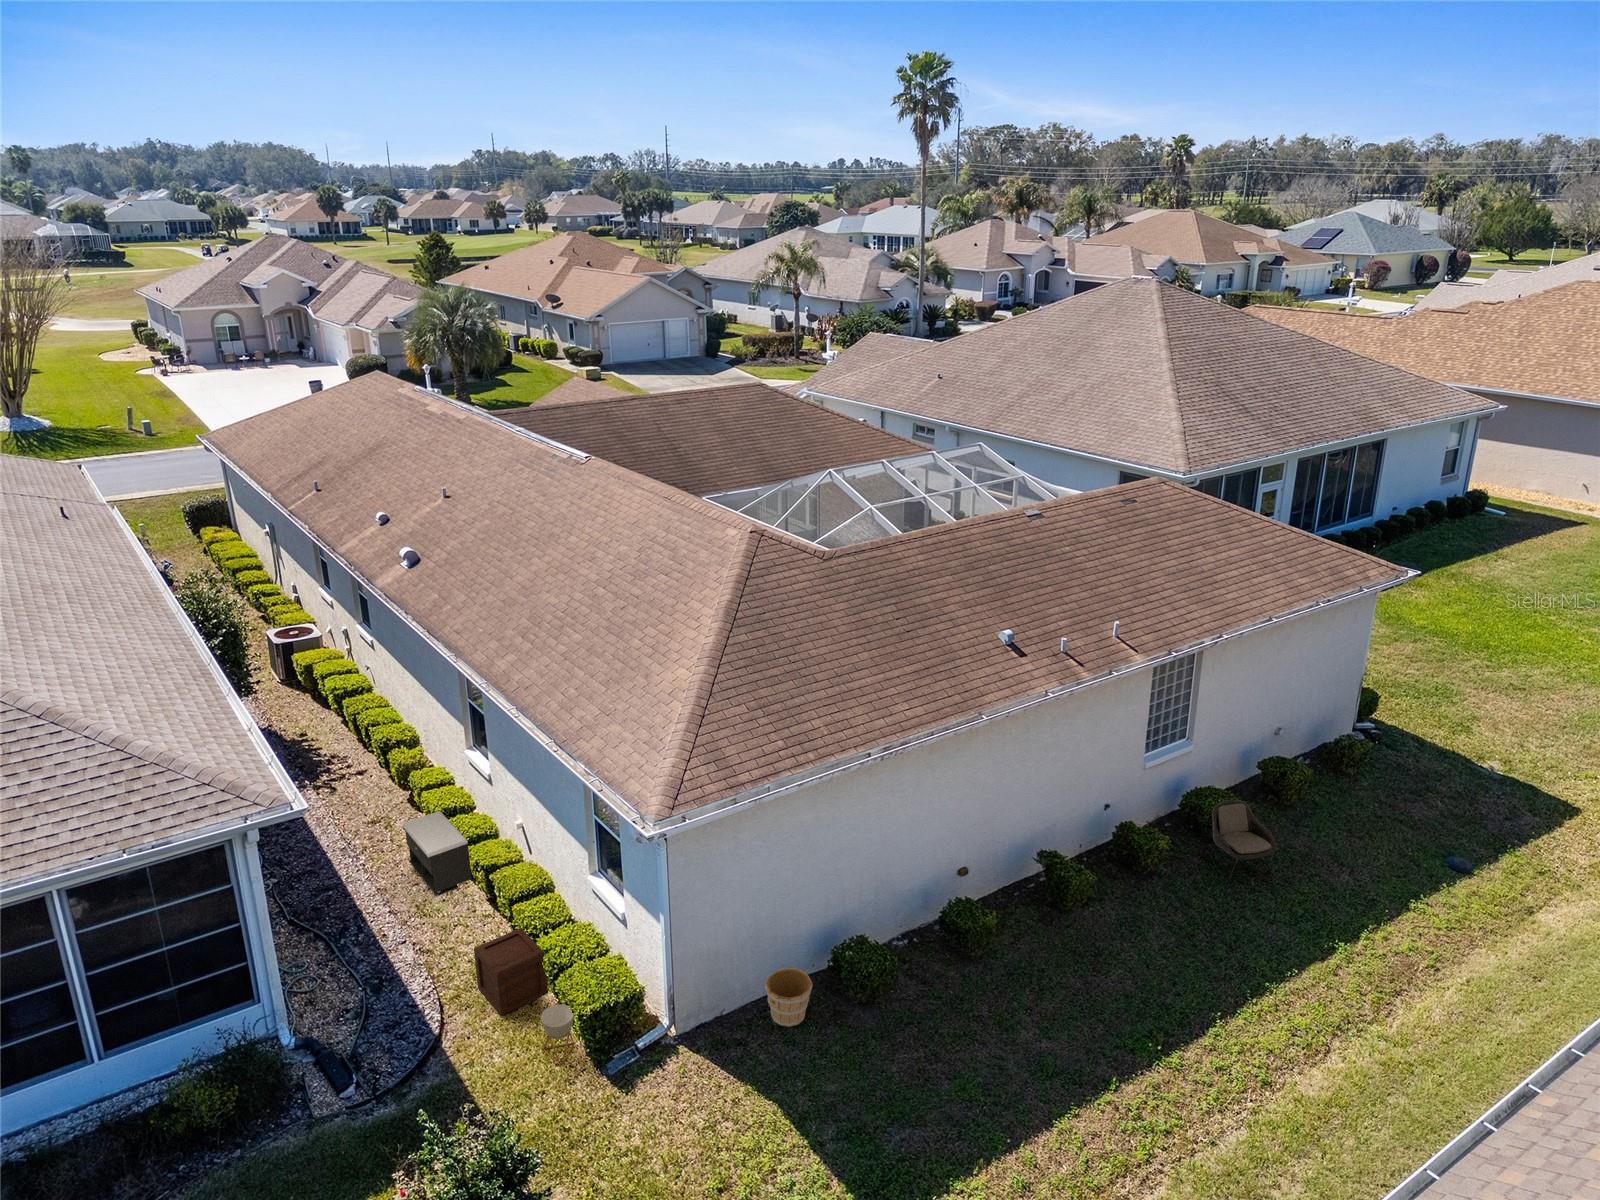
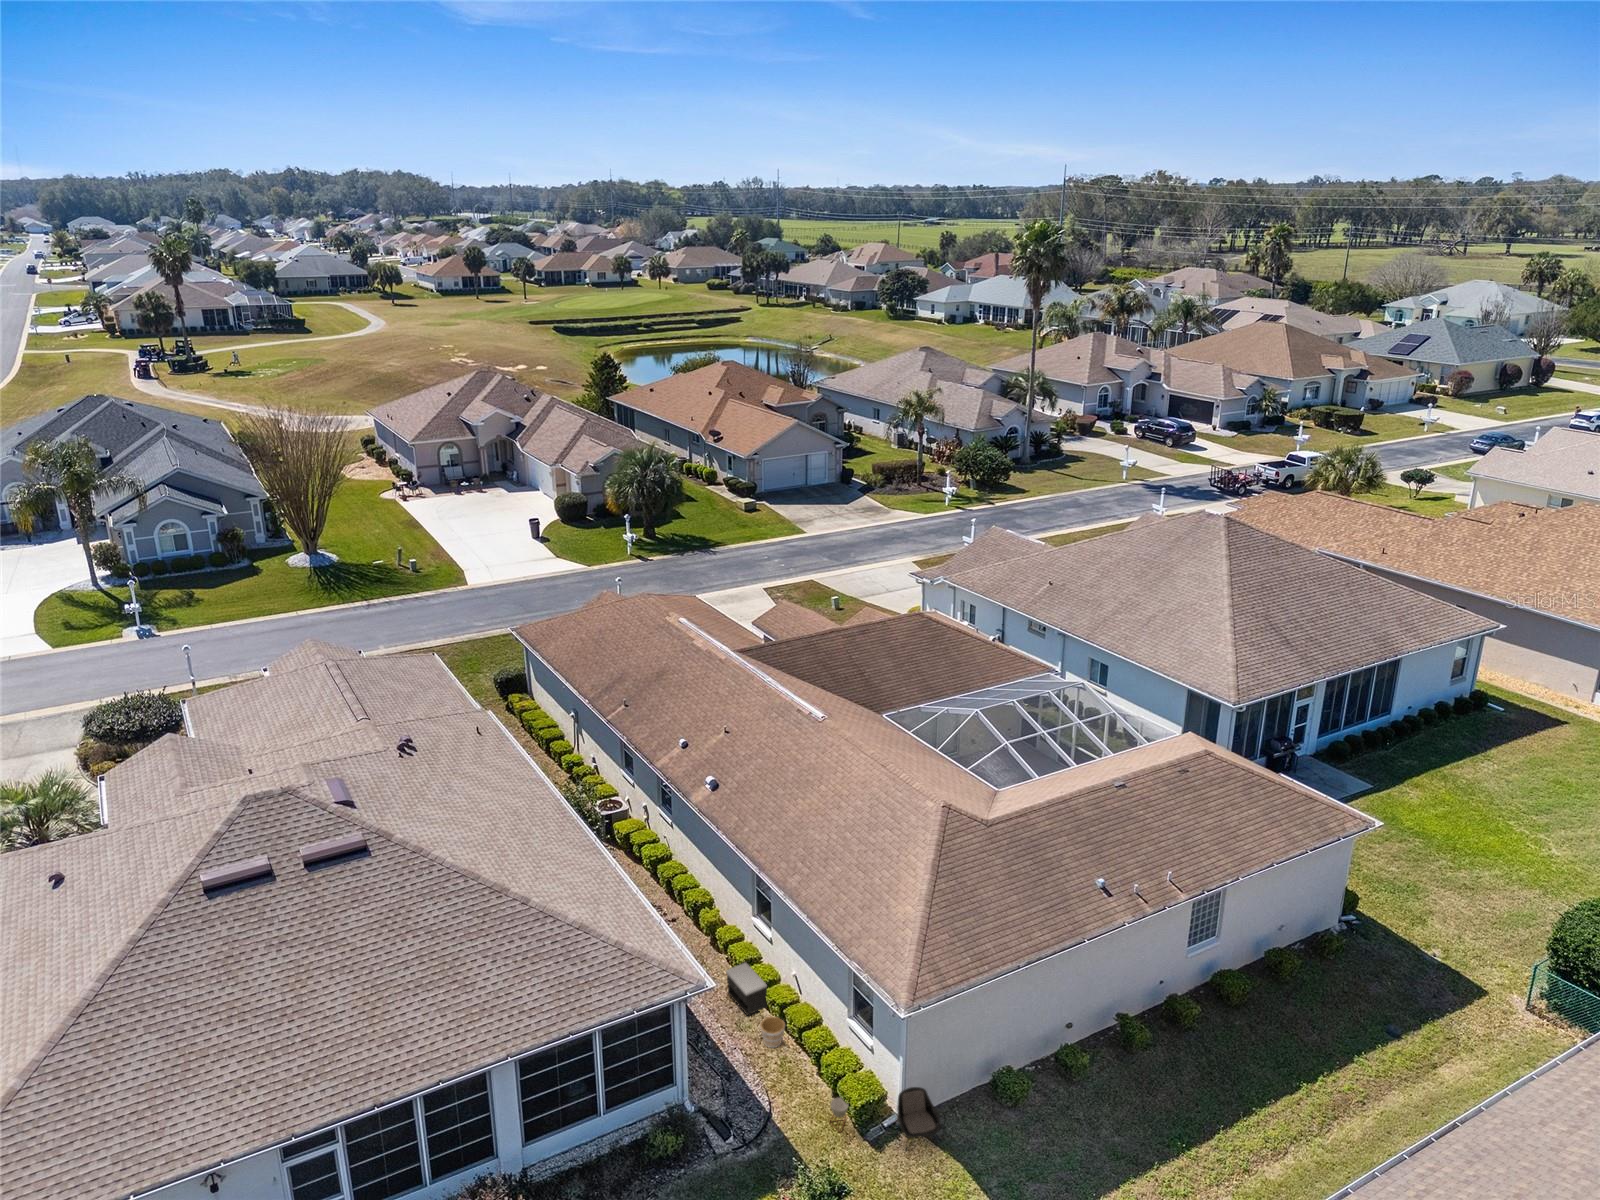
lounge chair: present [1202,800,1277,881] -> present [896,1087,941,1150]
wooden crate: present [474,928,548,1016] -> none [785,1047,827,1100]
wooden bucket: present [765,967,812,1027] -> present [760,1016,785,1048]

